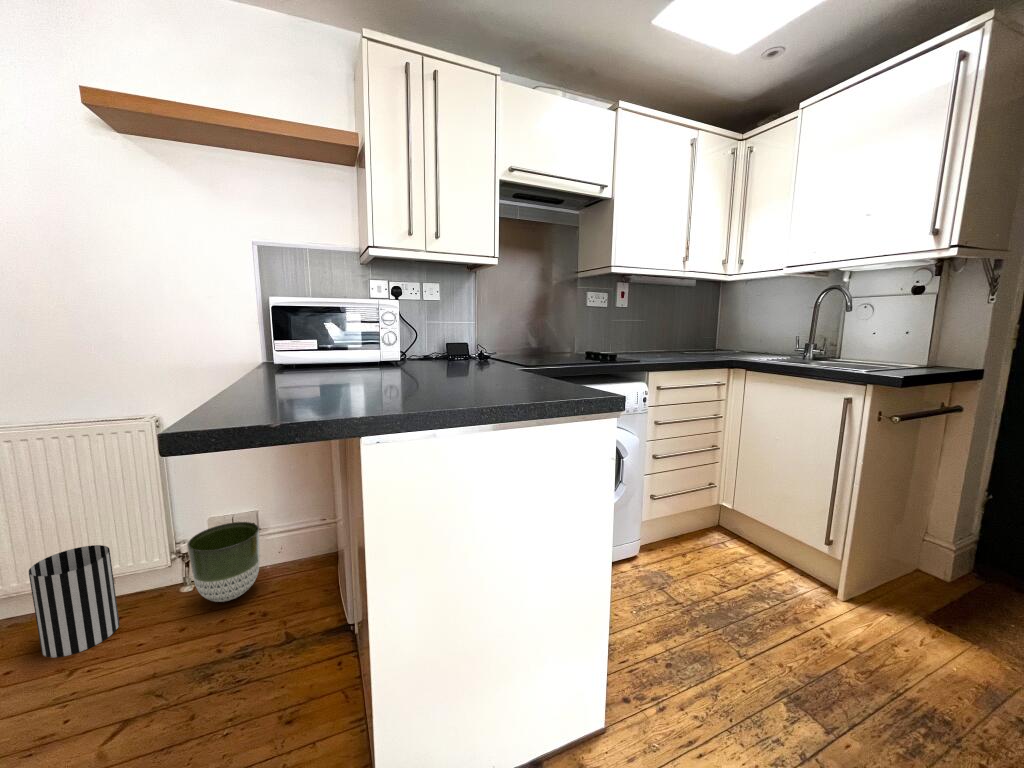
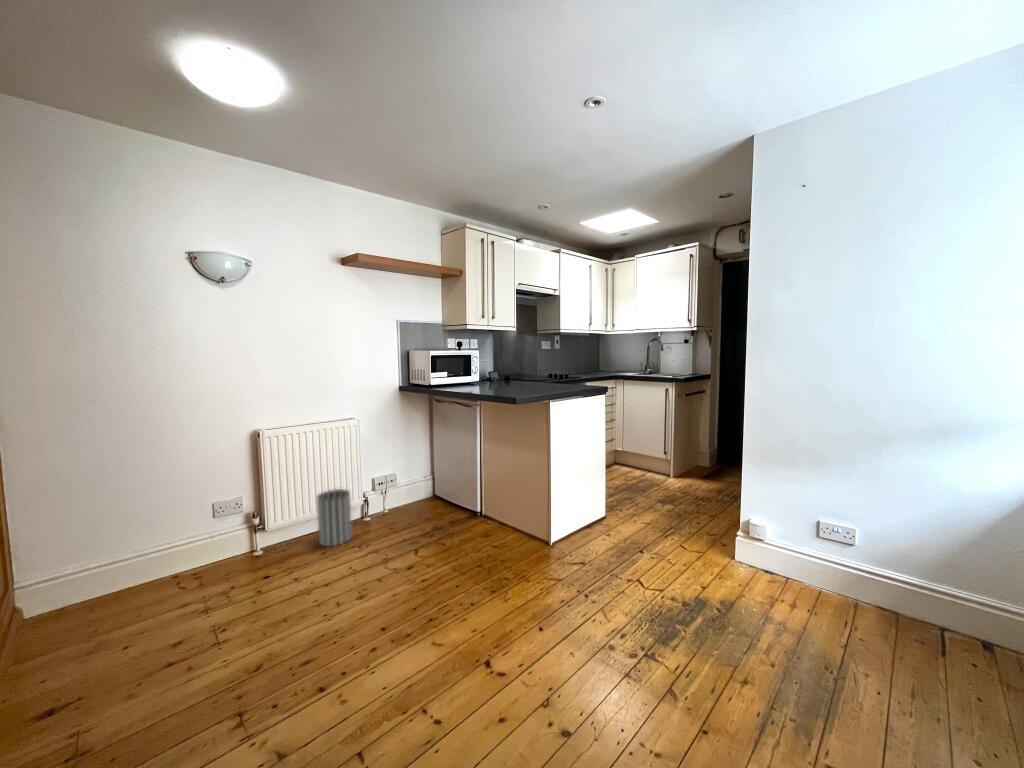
planter: present [188,522,260,602] -> none [375,476,409,518]

